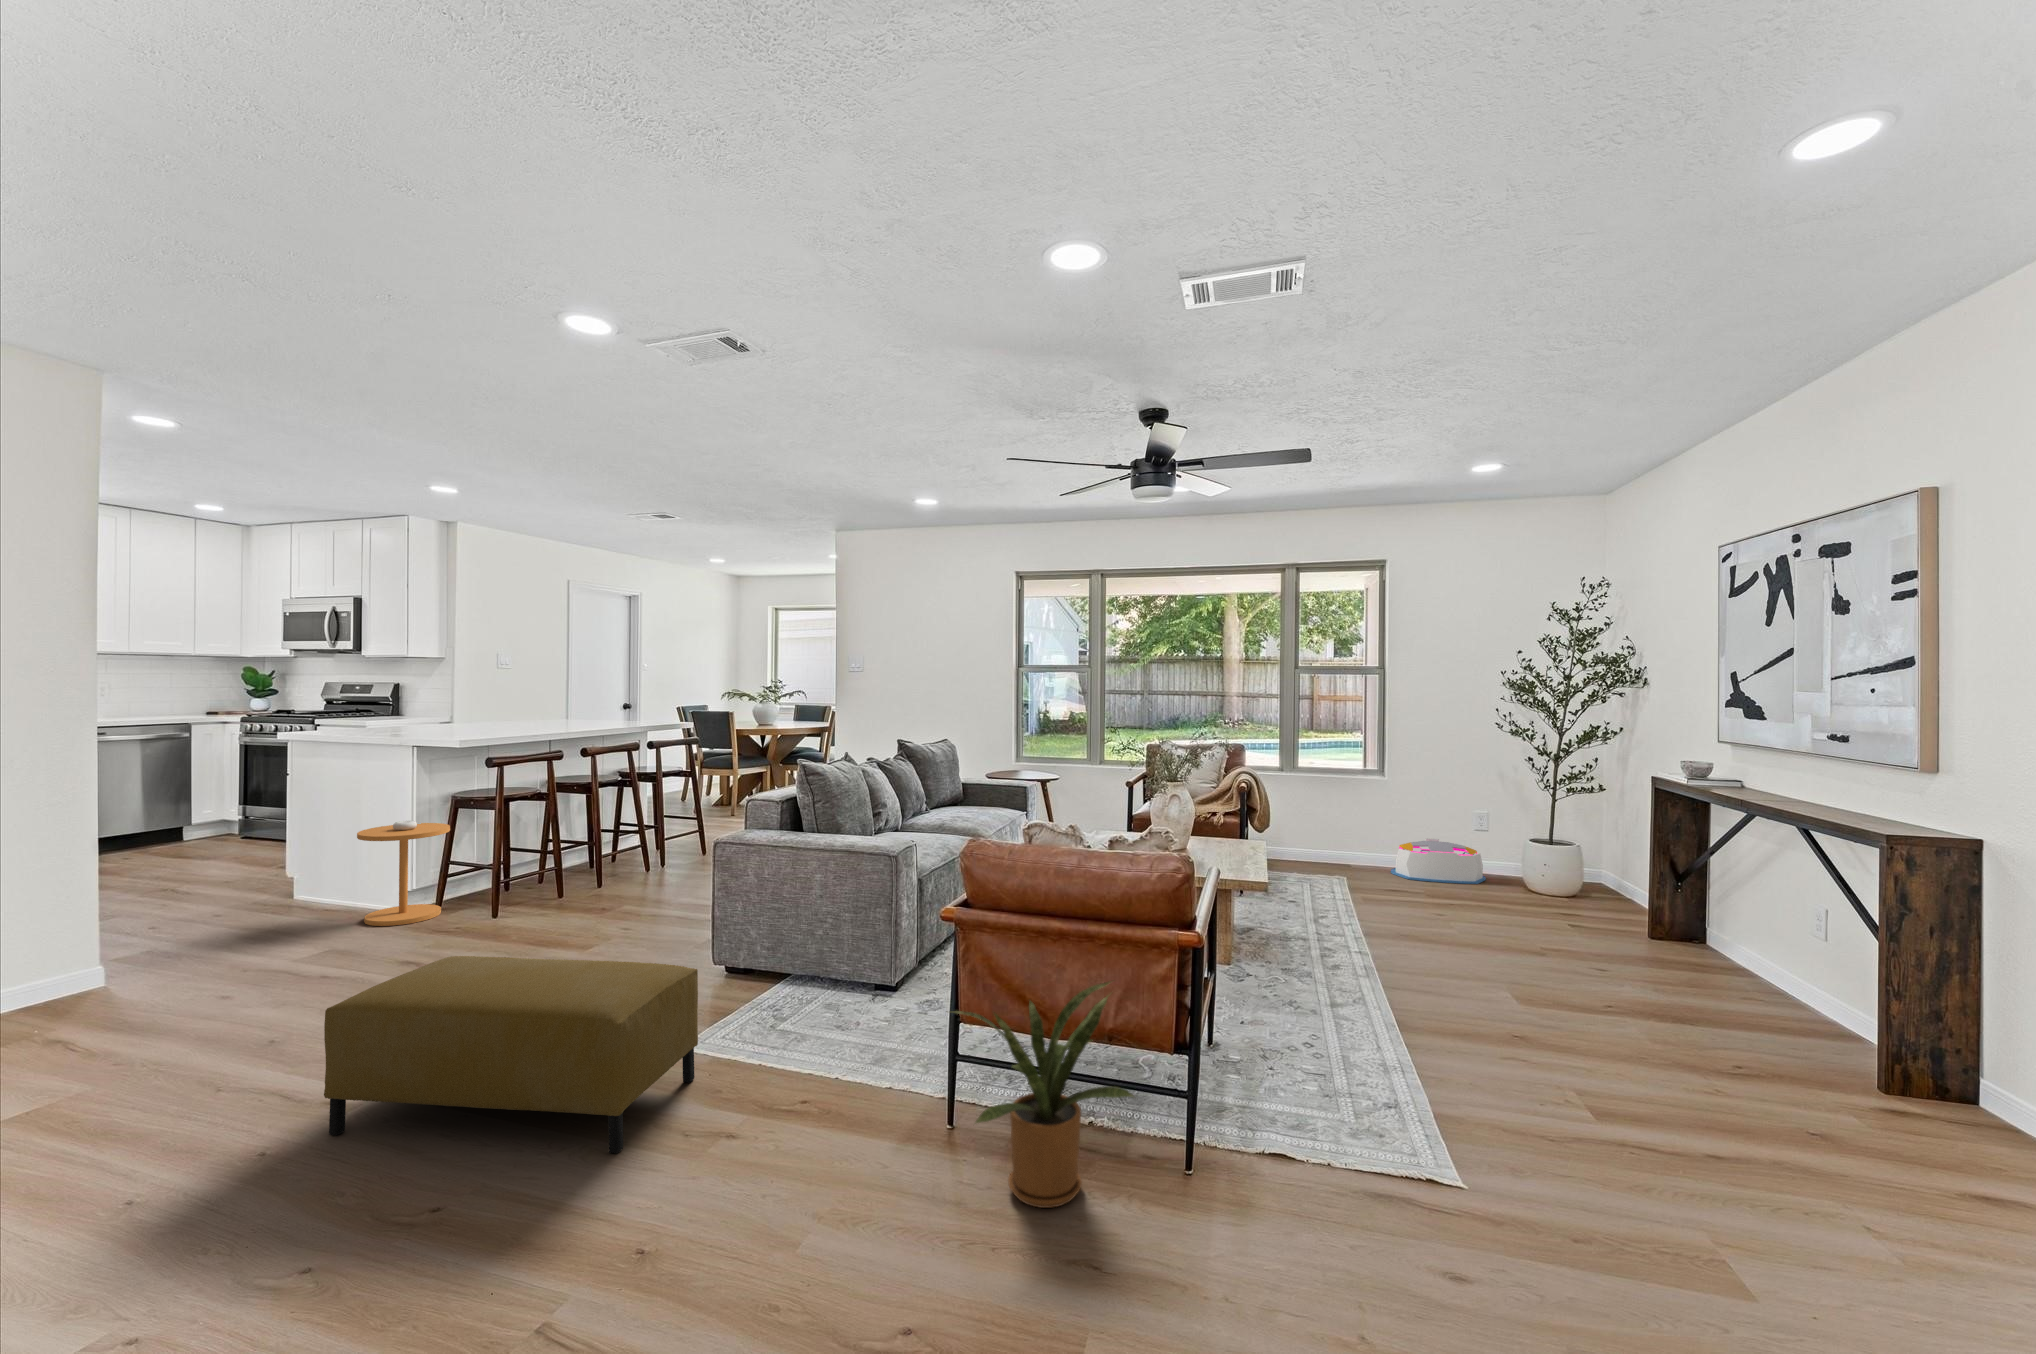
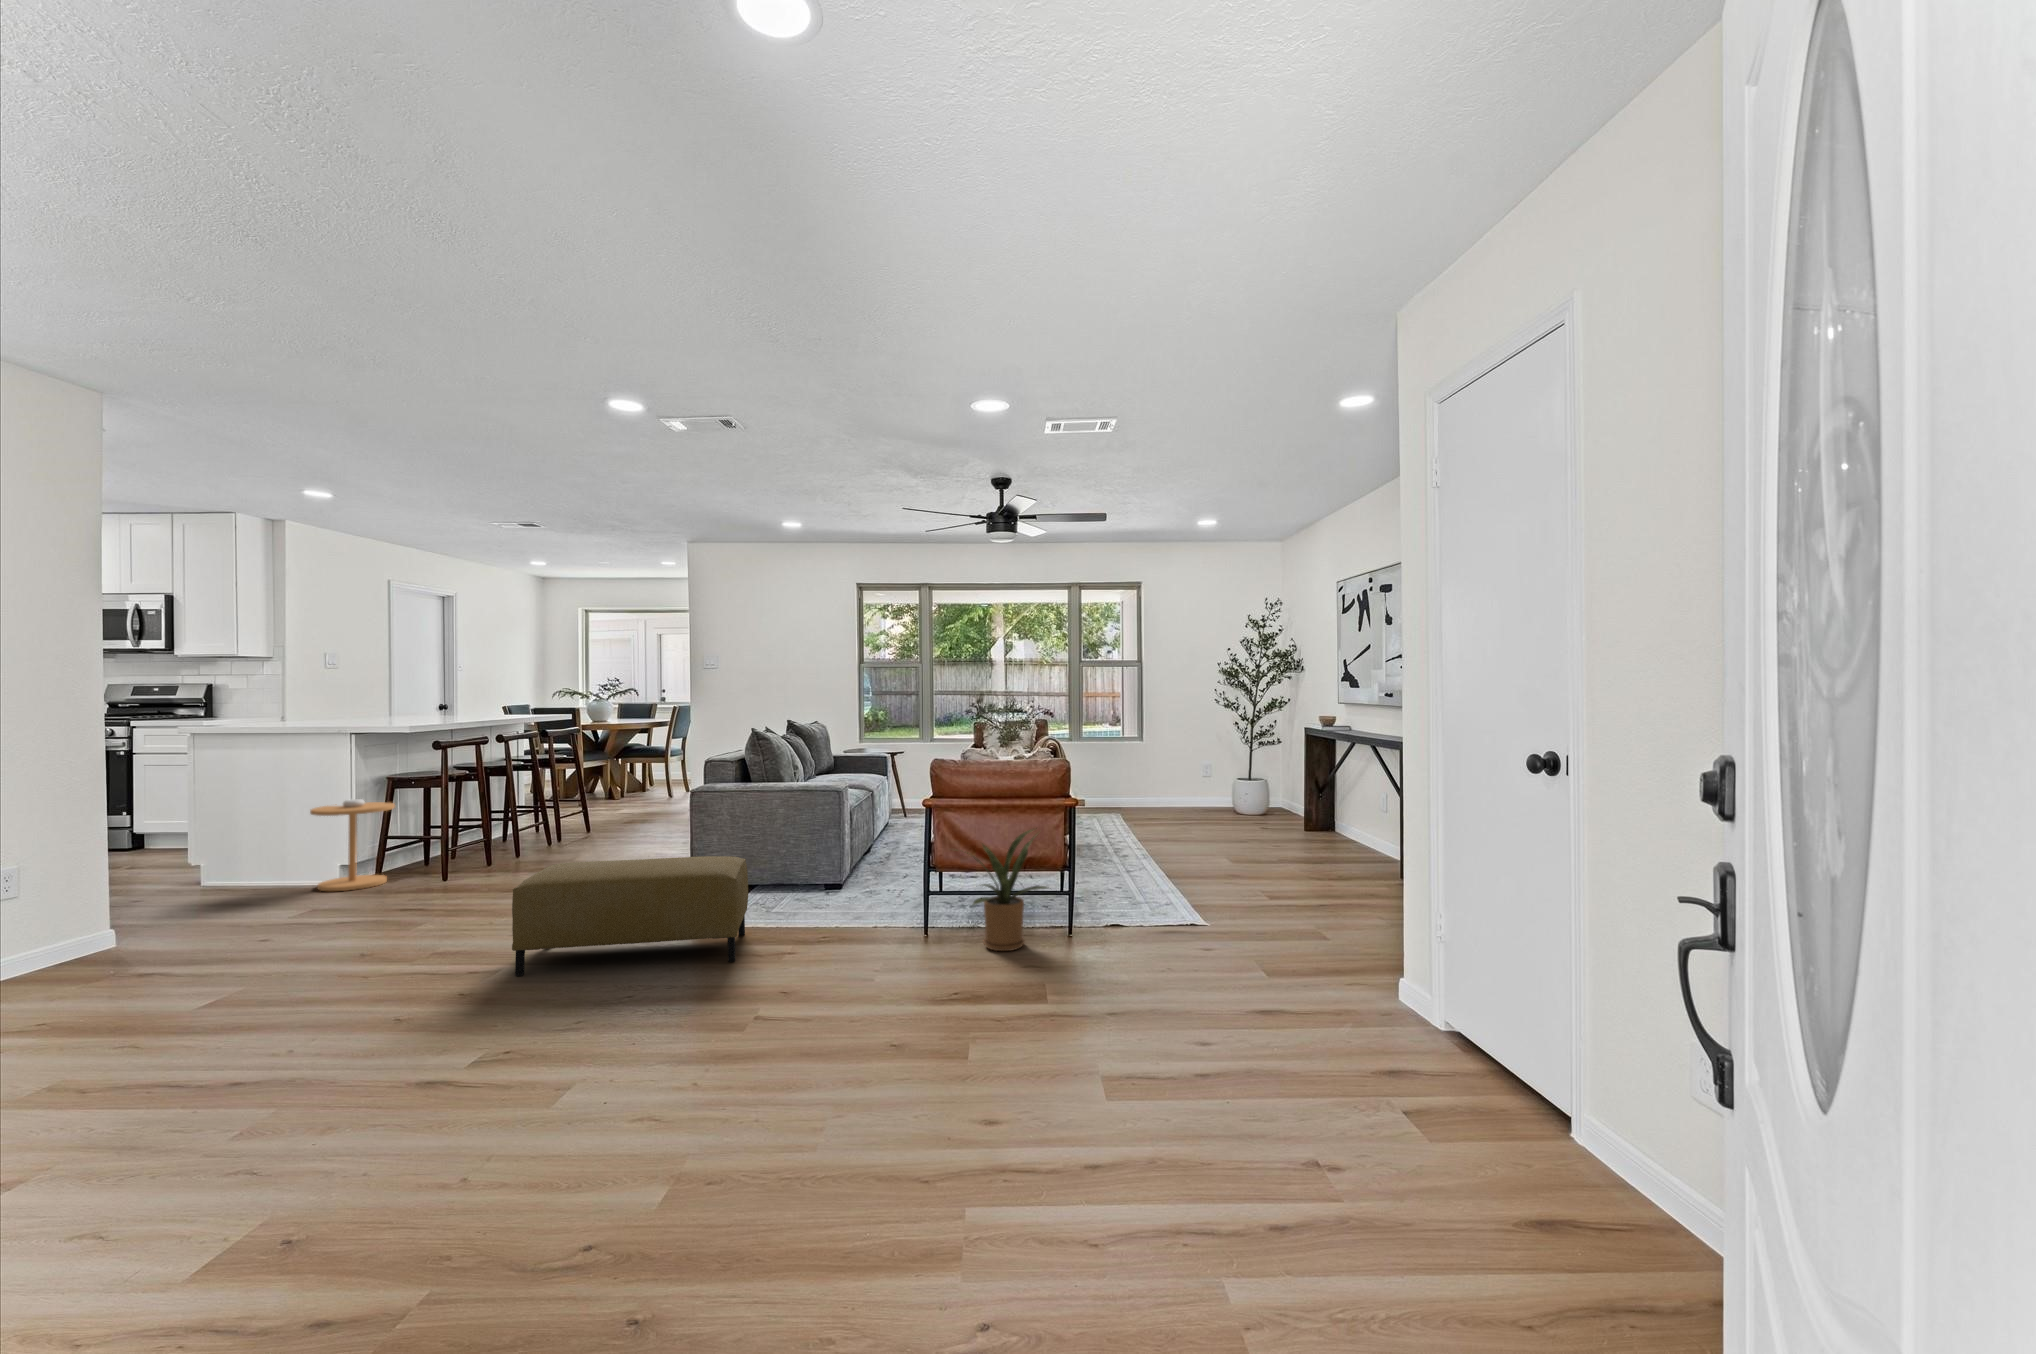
storage bin: present [1391,838,1486,884] -> none [1146,784,1209,813]

